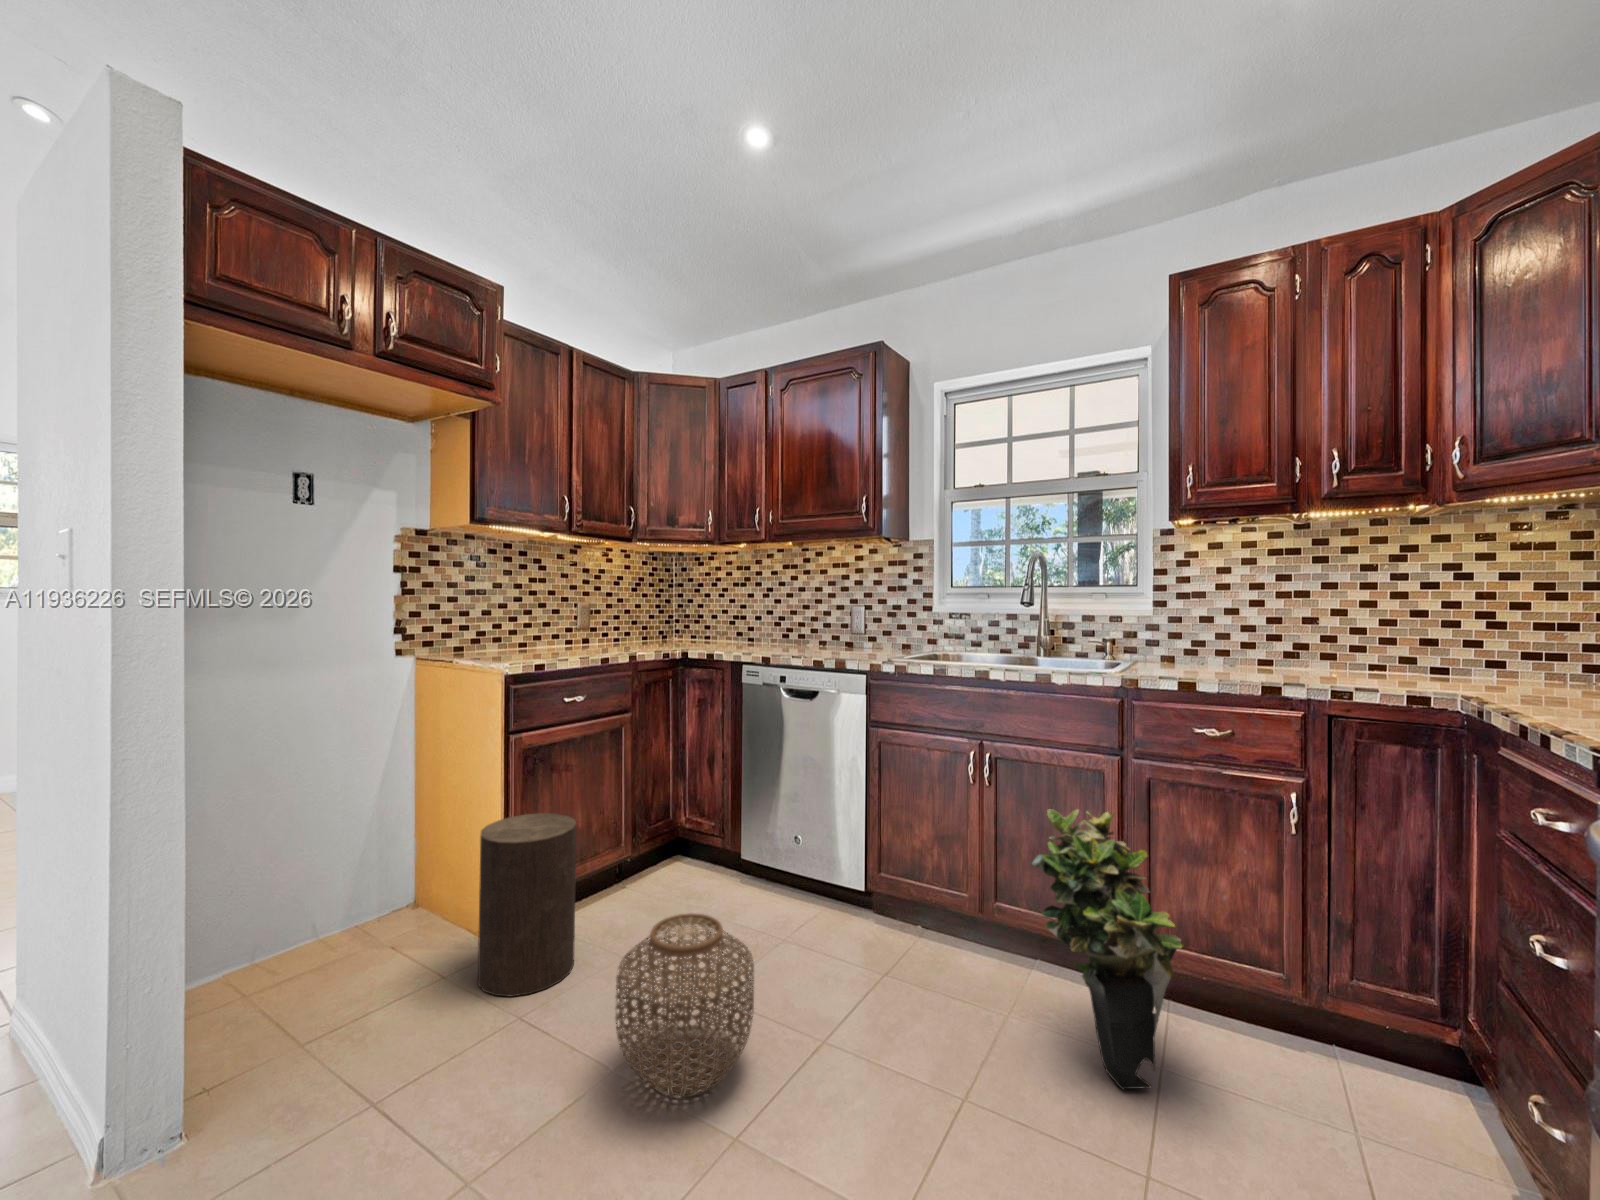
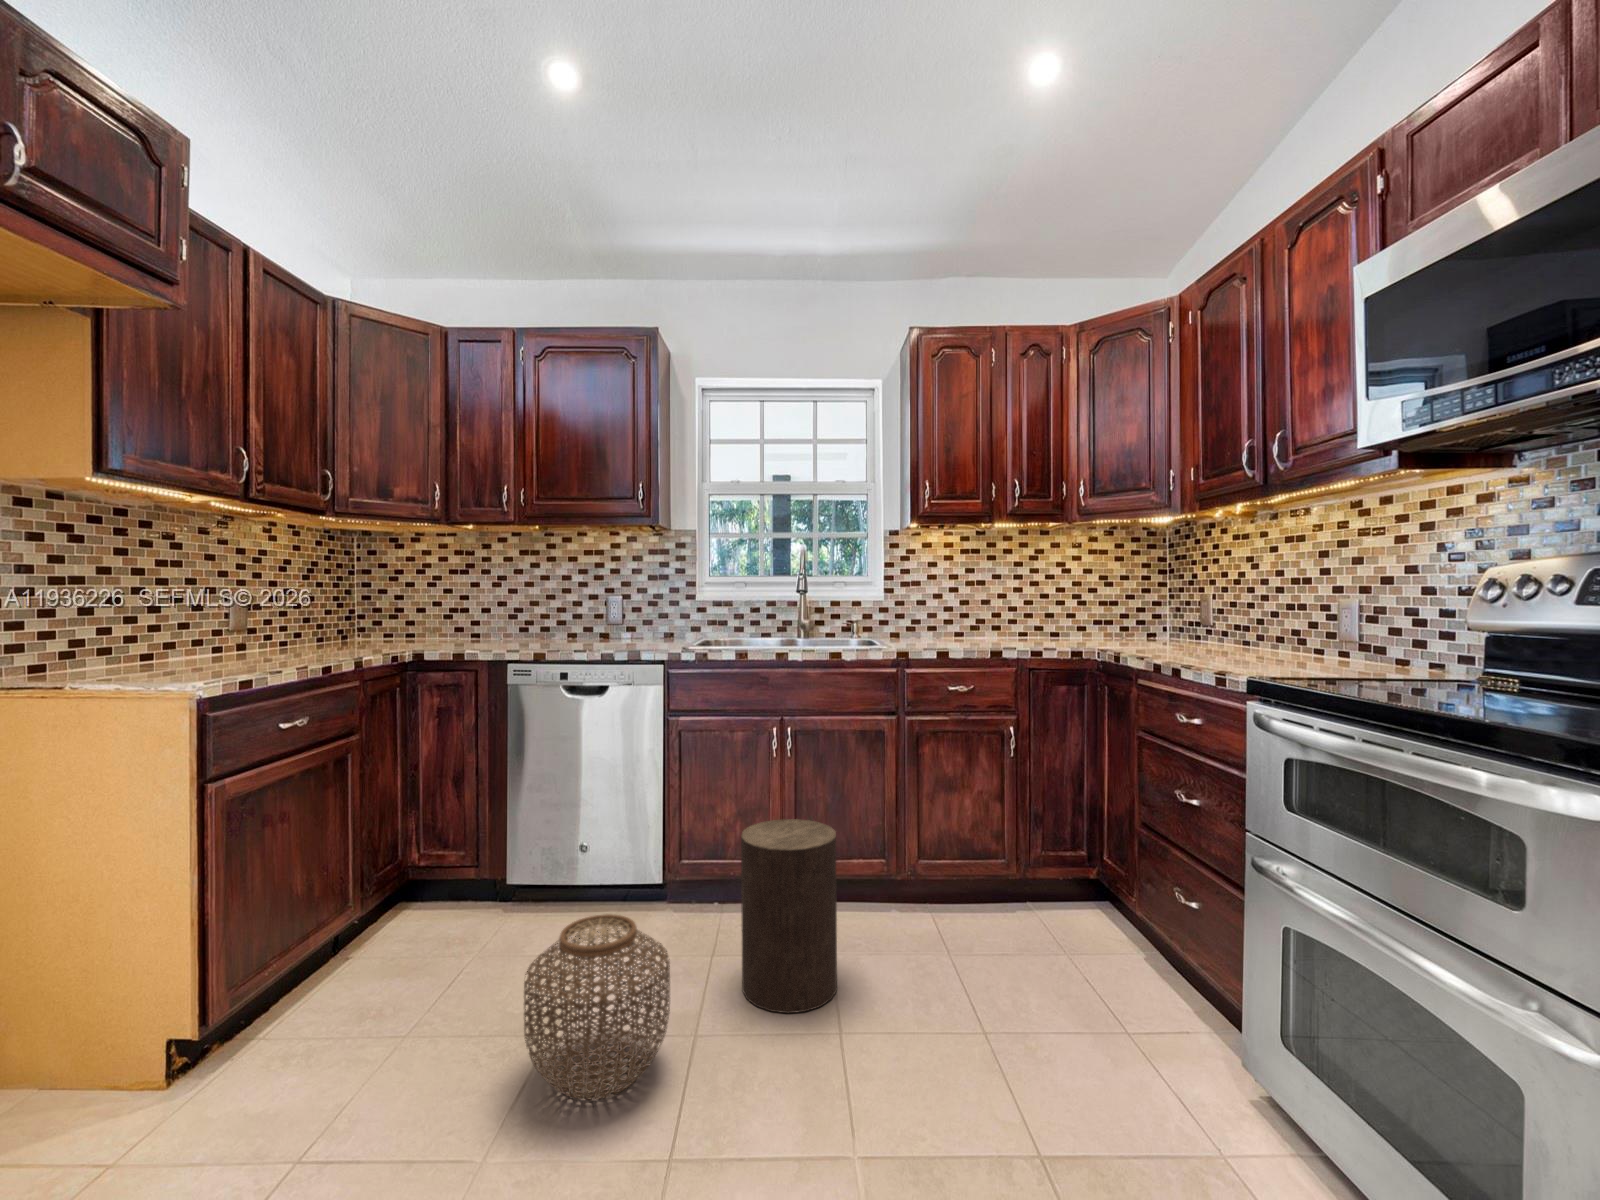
potted plant: present [1032,810,1182,1090] -> none [860,755,968,960]
stool: present [478,813,576,996] -> present [741,819,837,1013]

